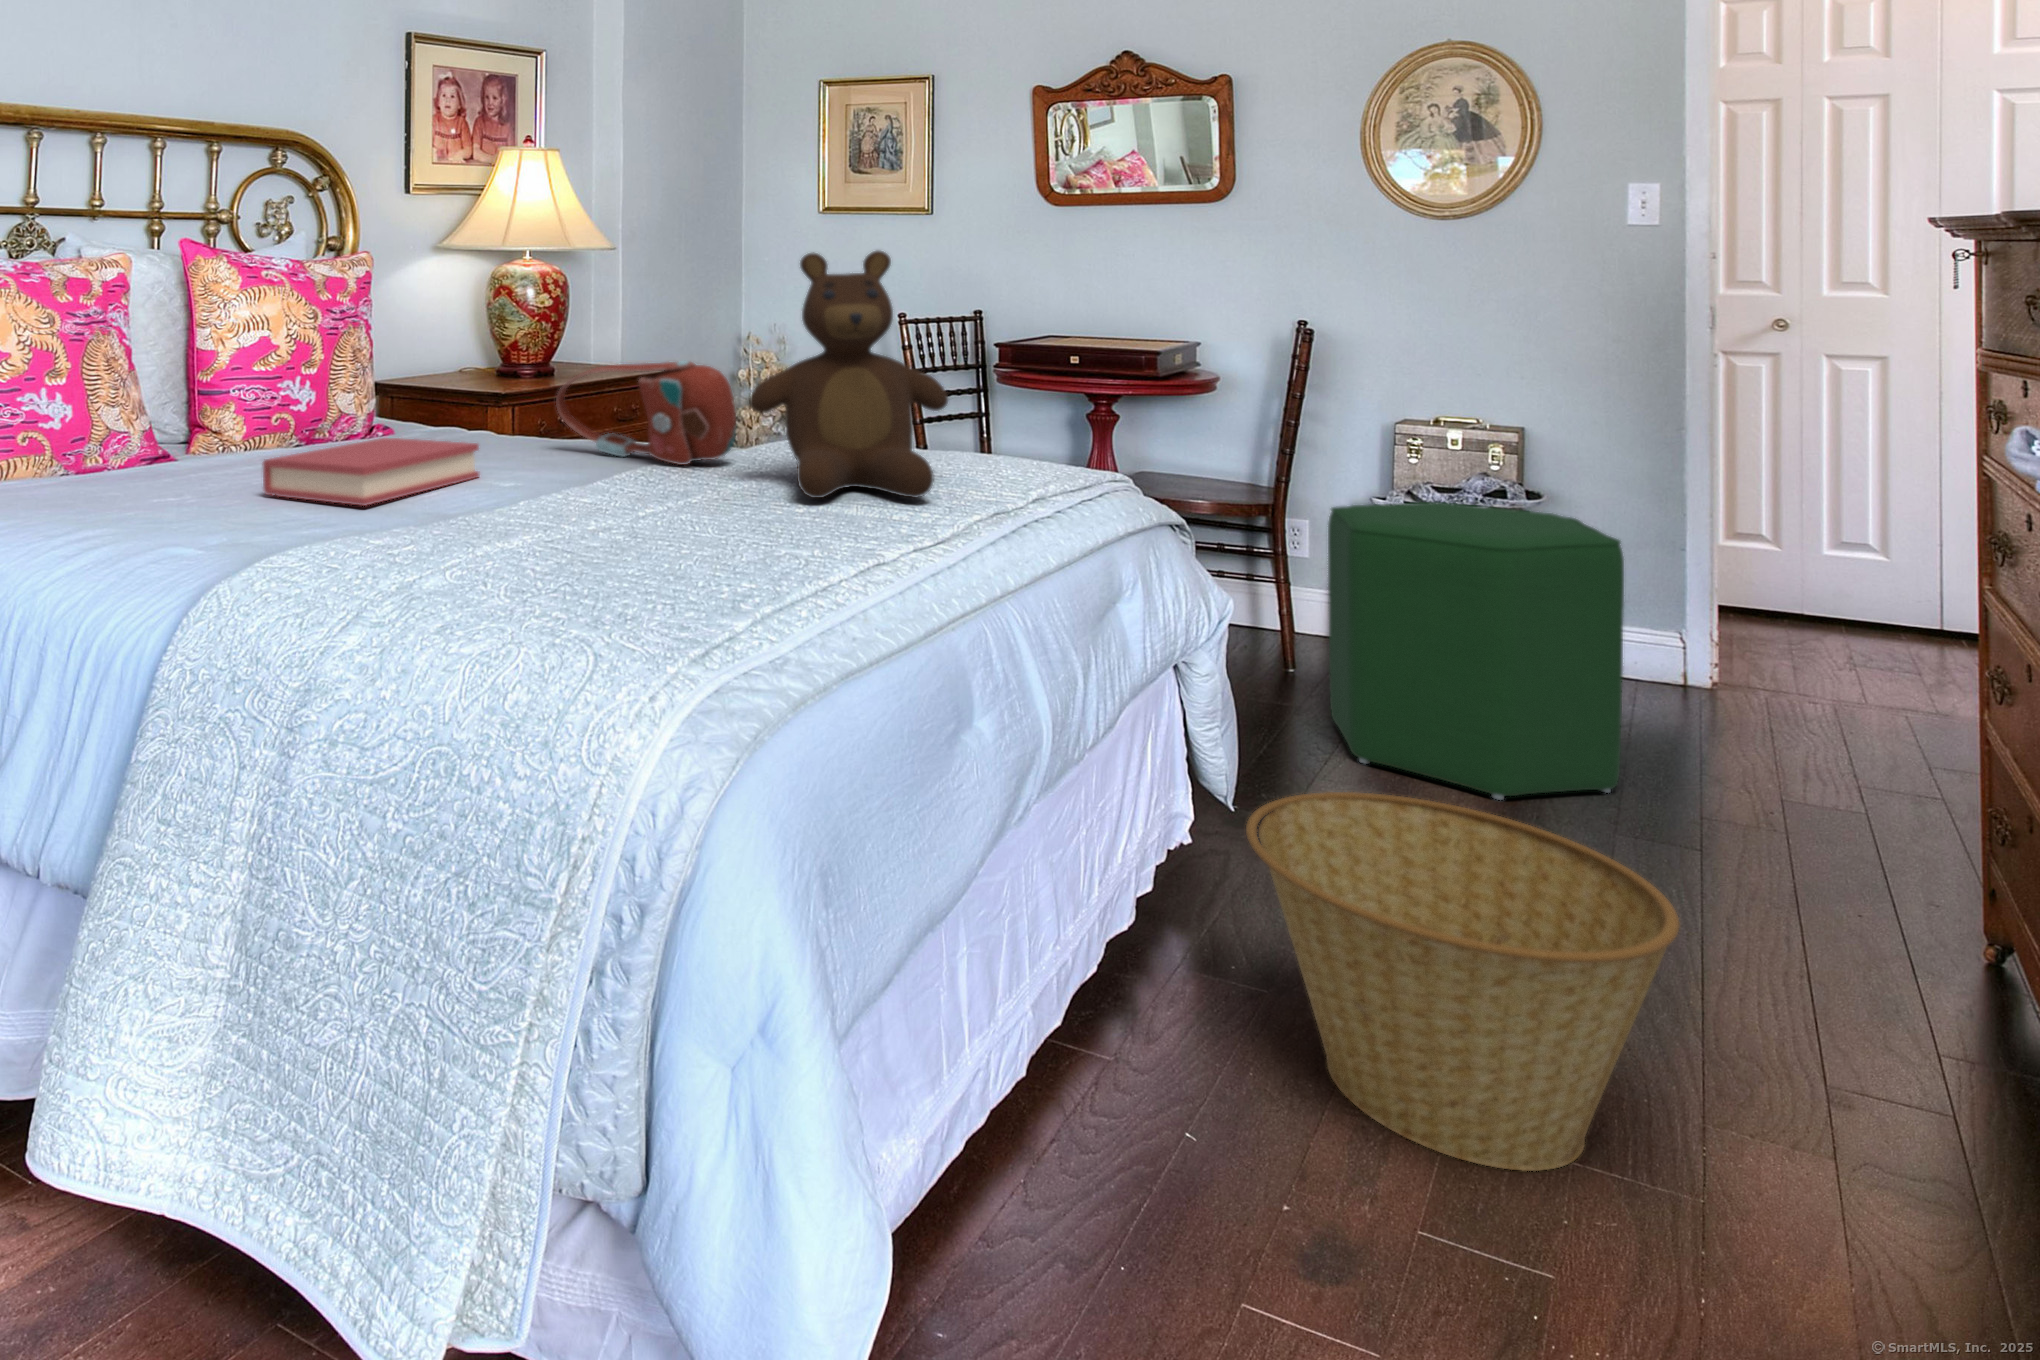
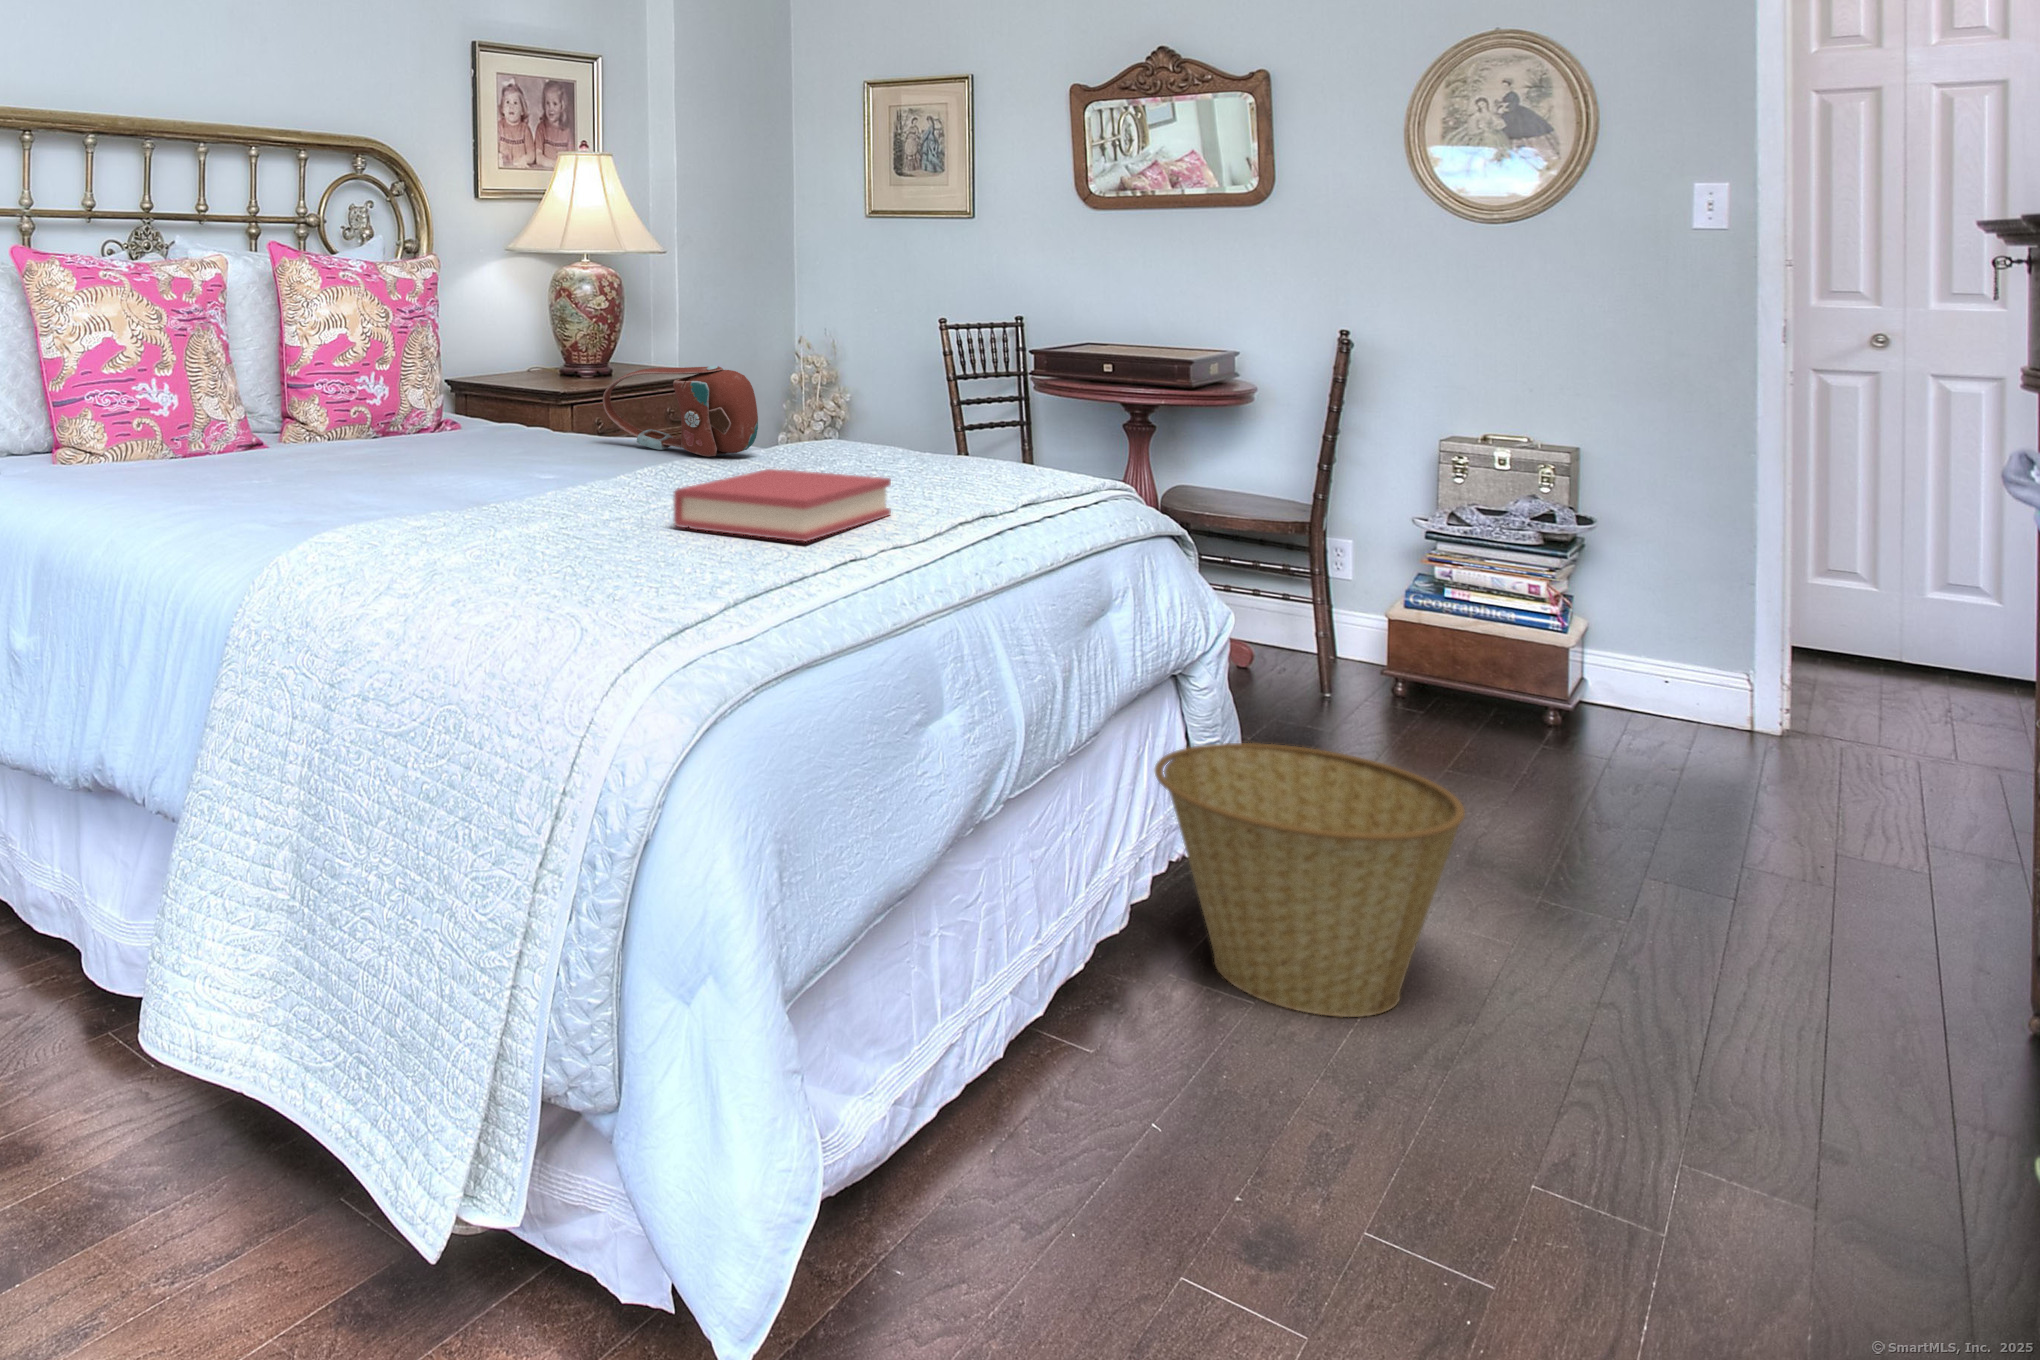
teddy bear: present [749,251,948,498] -> none [763,275,931,482]
hardback book: present [262,438,479,506] -> present [674,469,891,541]
ottoman: present [1328,502,1624,800] -> none [1354,524,1604,798]

